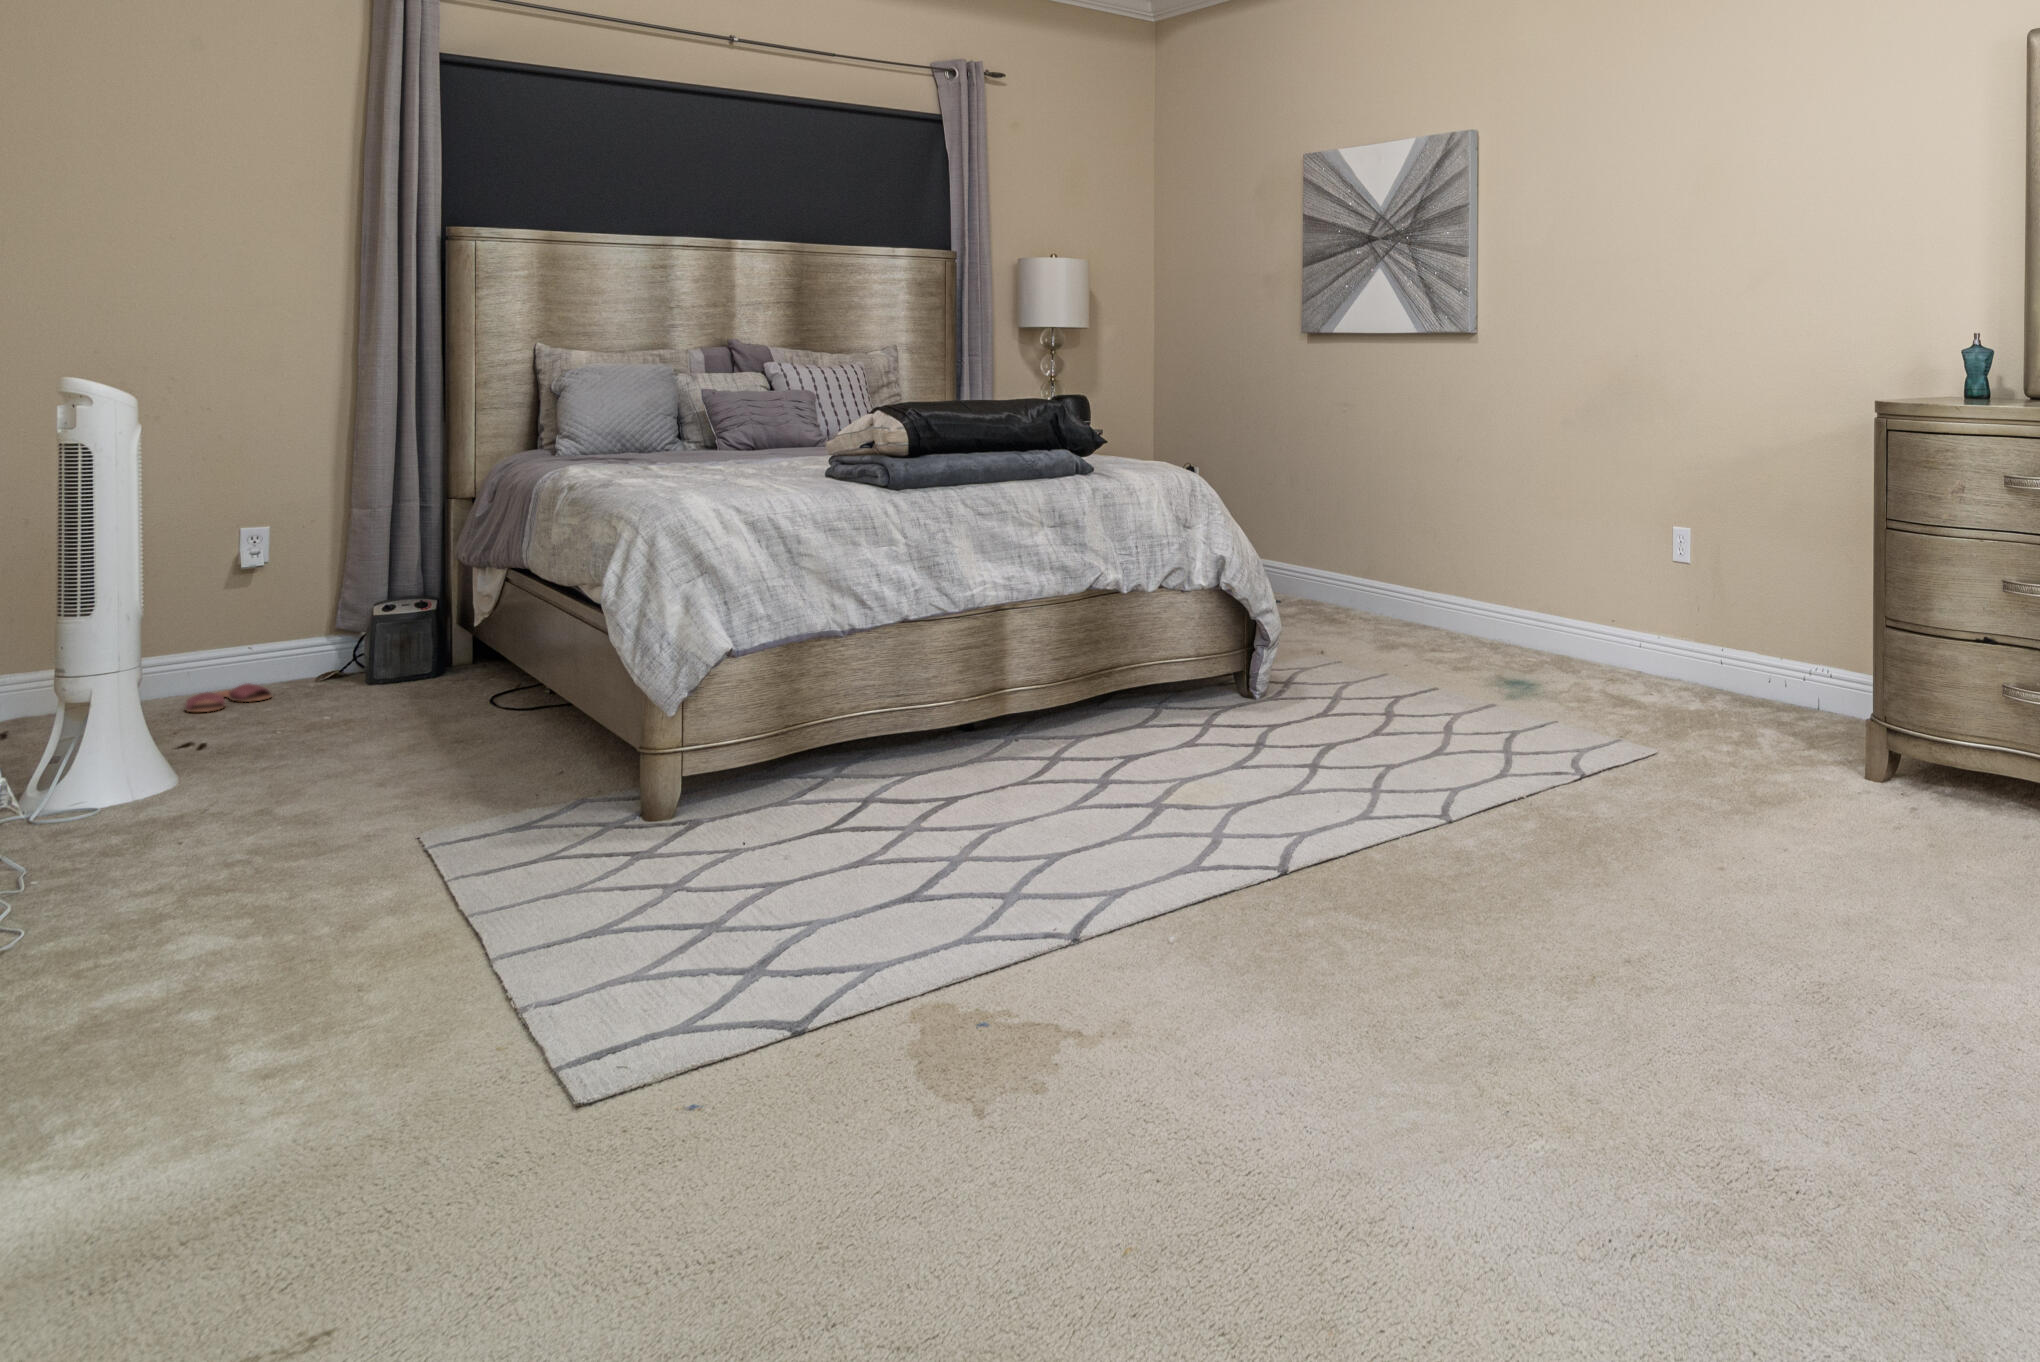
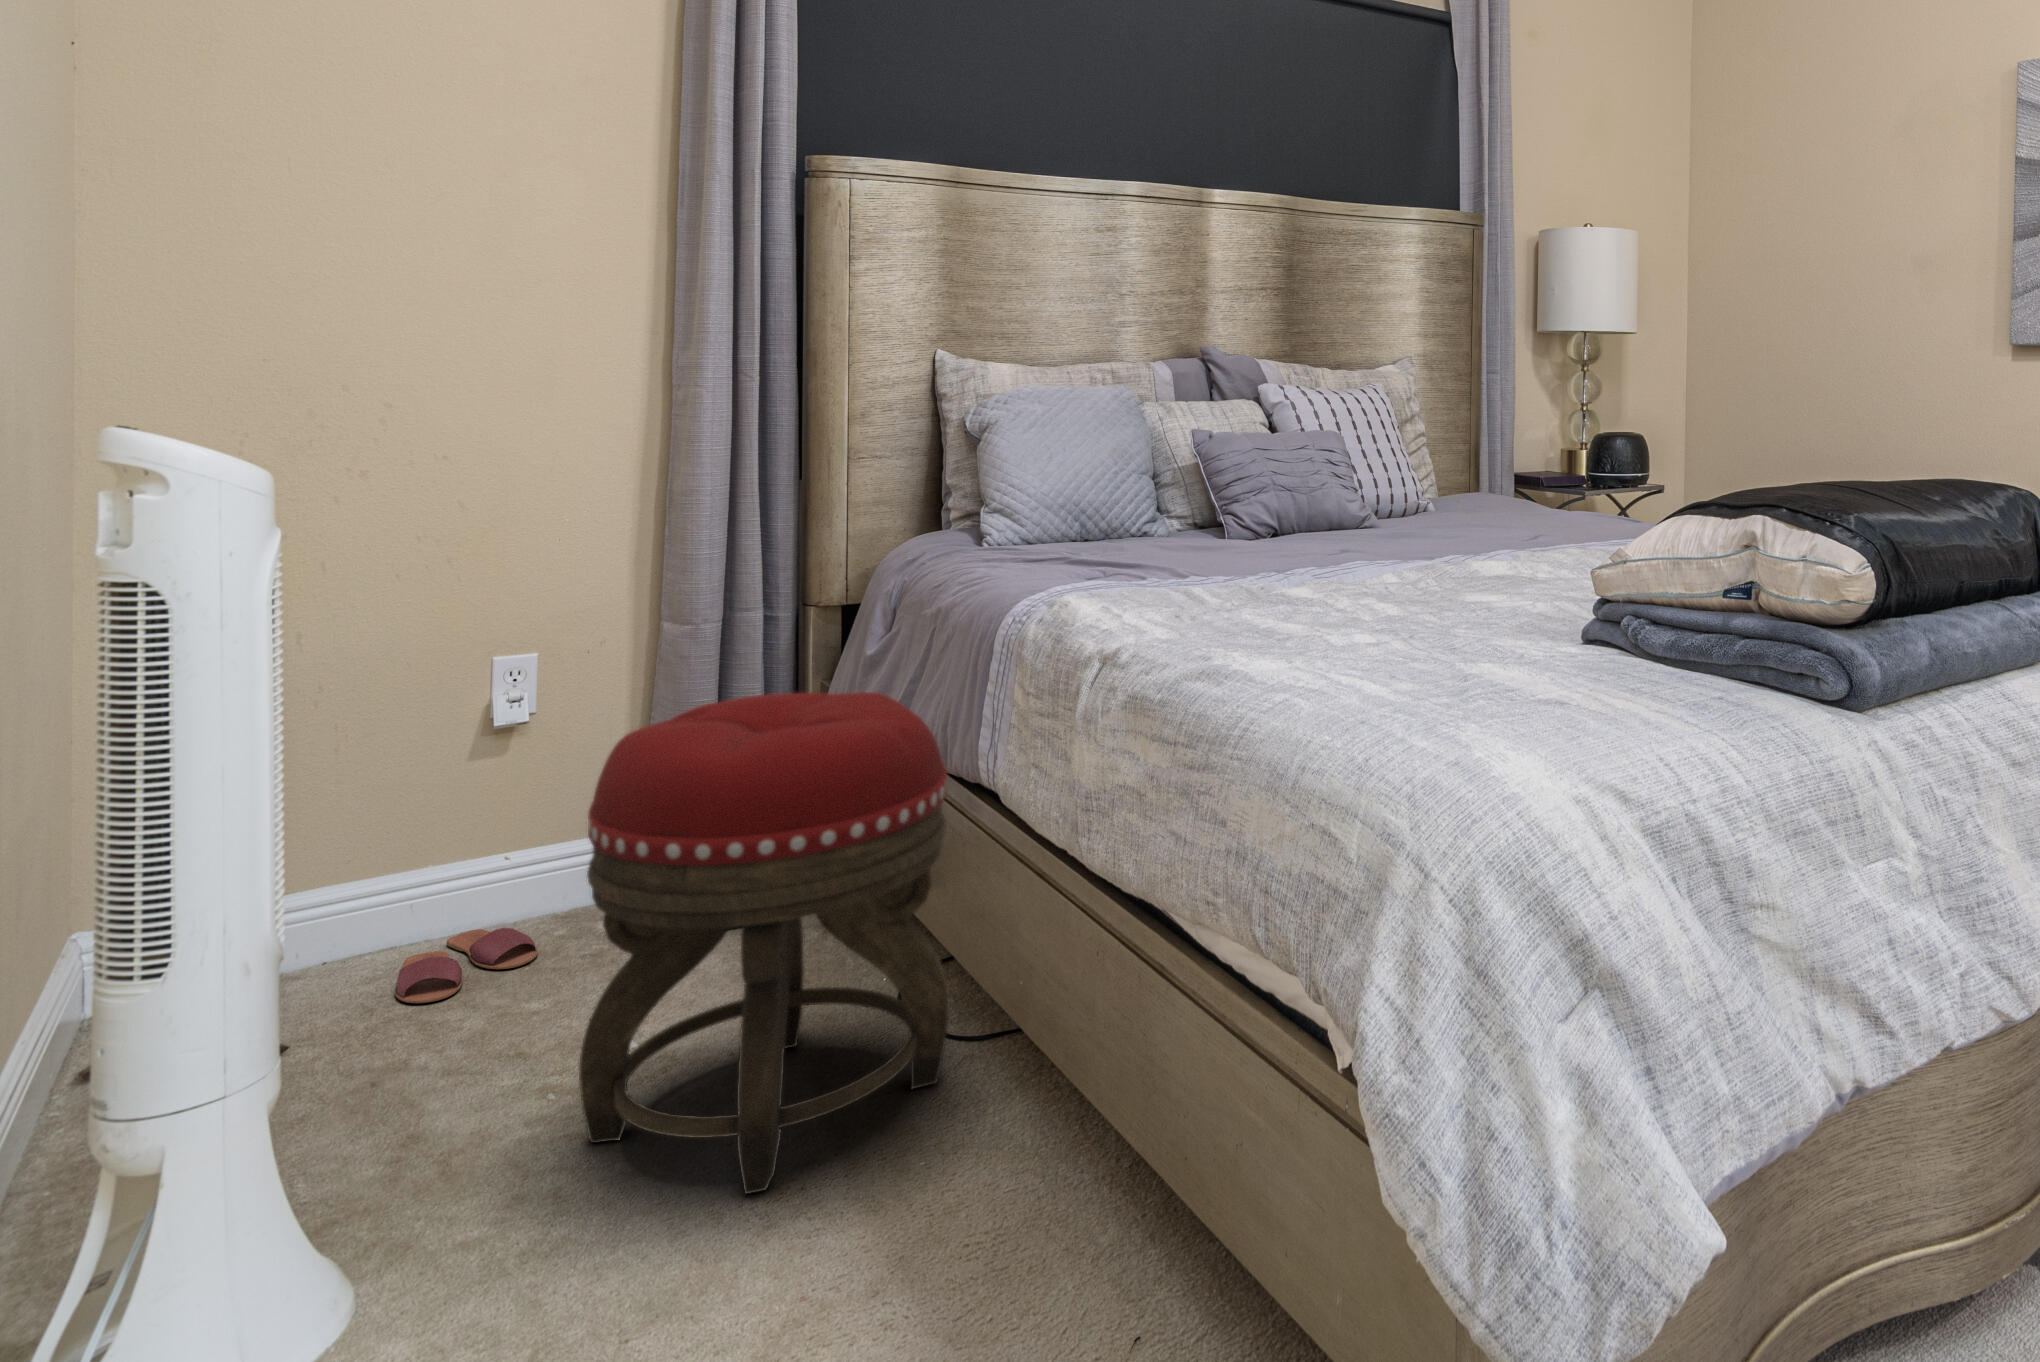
footstool: none [294,525,505,751] -> present [579,692,948,1194]

